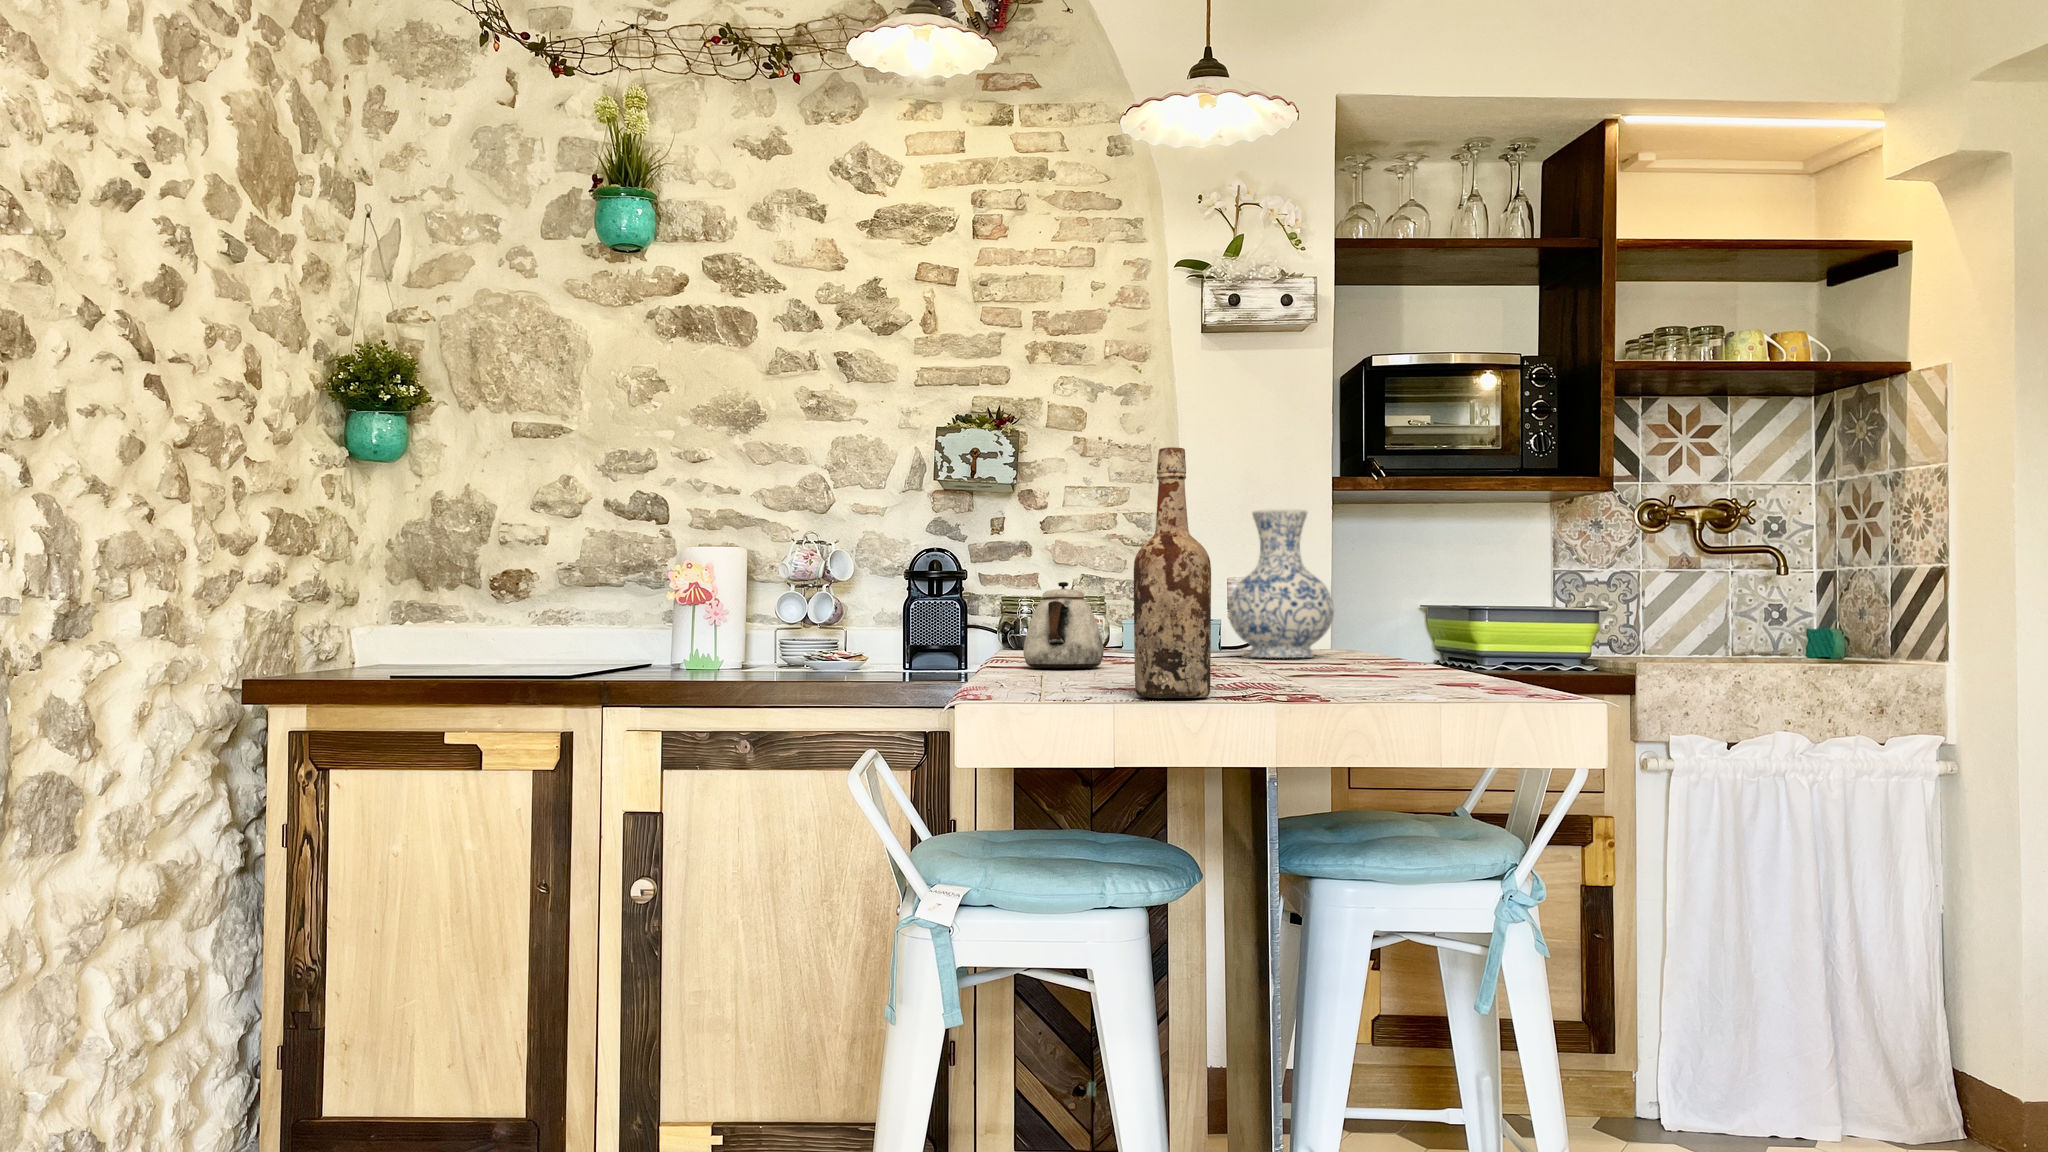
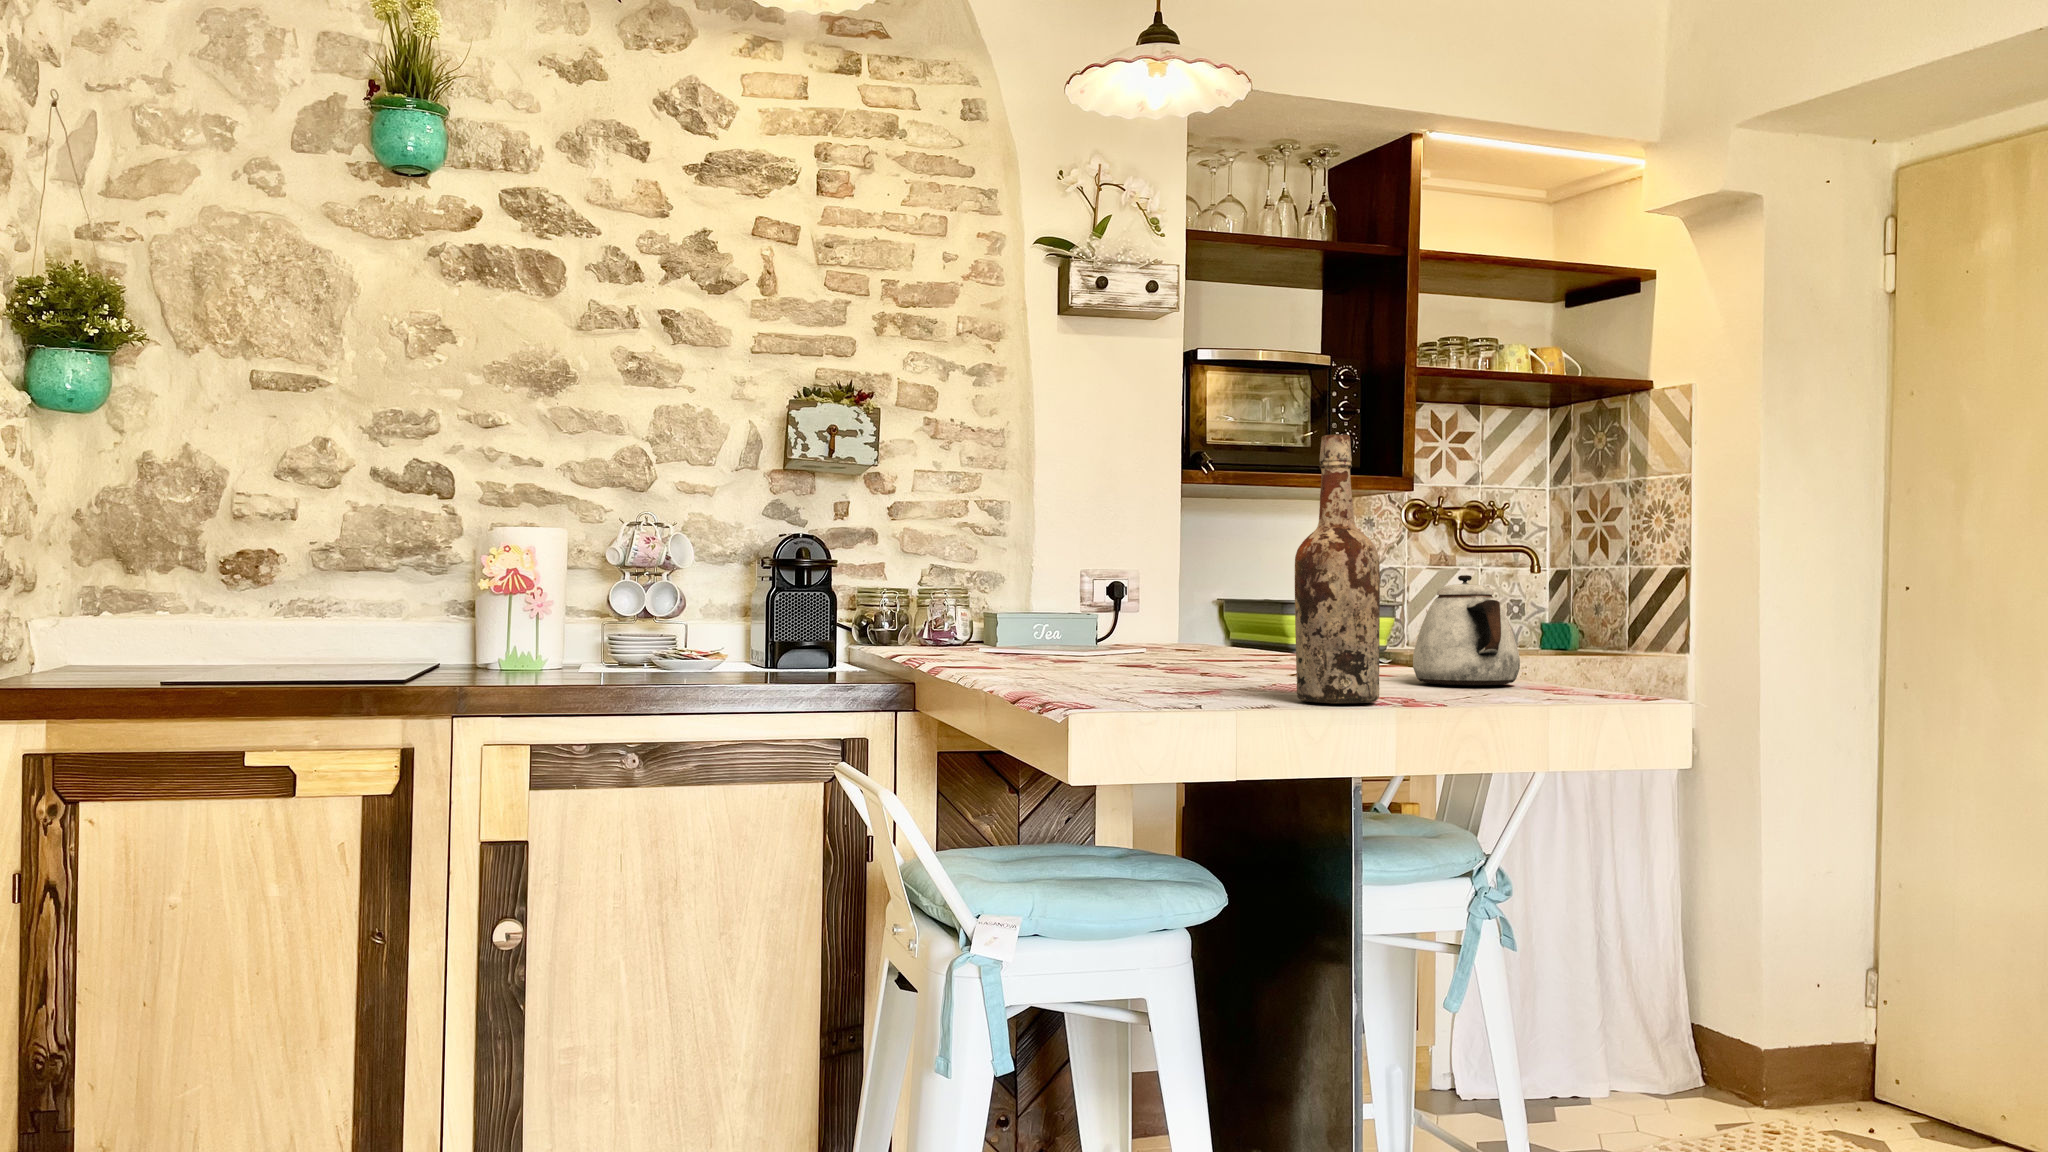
vase: present [1228,509,1334,658] -> none [1162,501,1268,653]
teapot: present [1023,582,1104,668] -> present [1413,575,1520,685]

